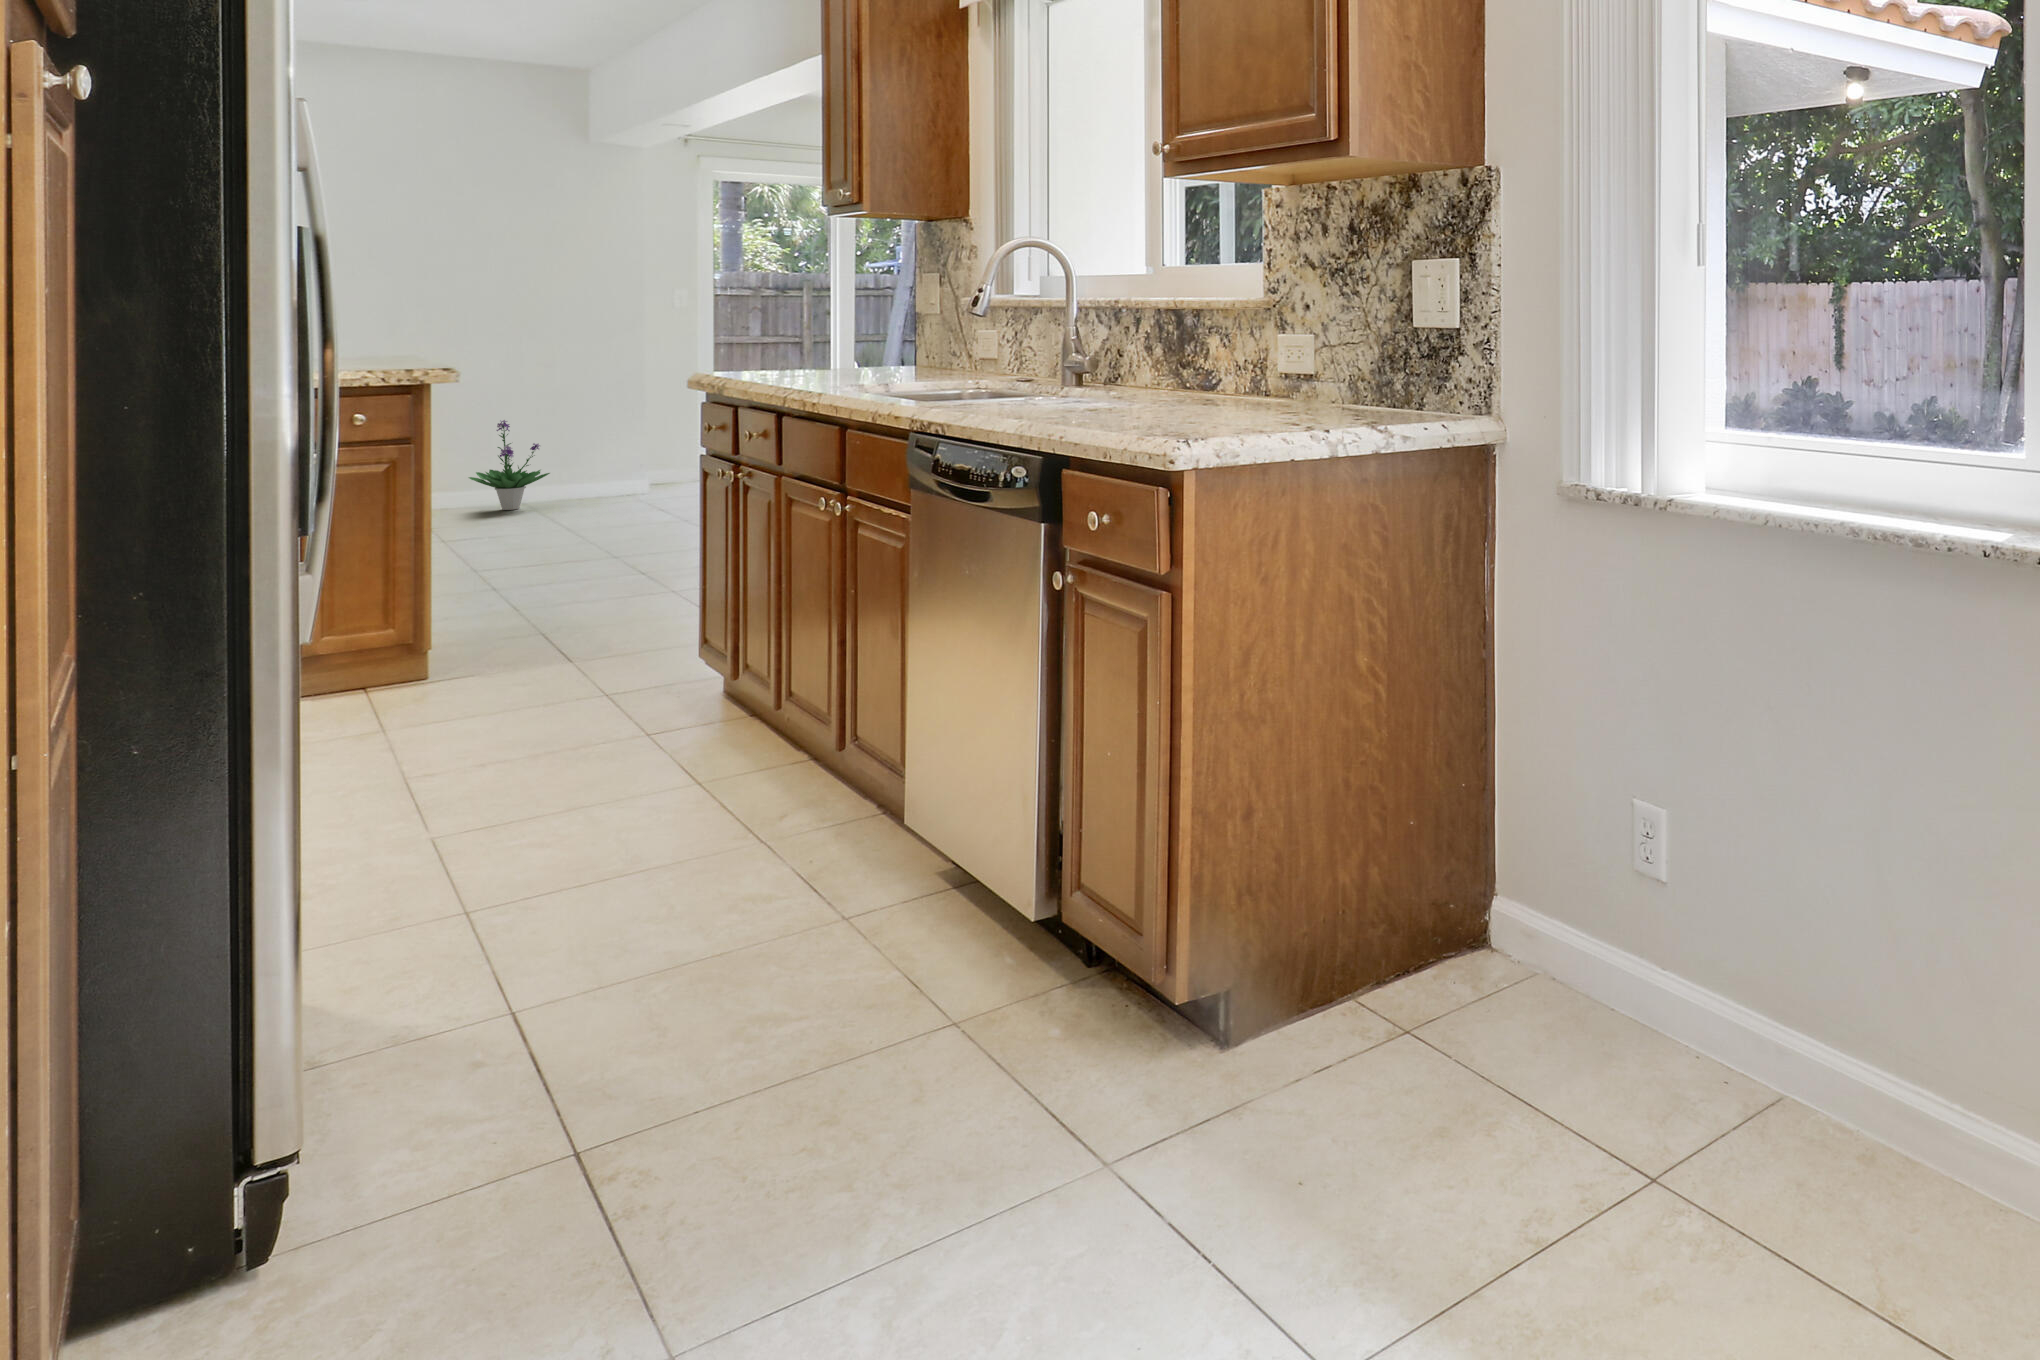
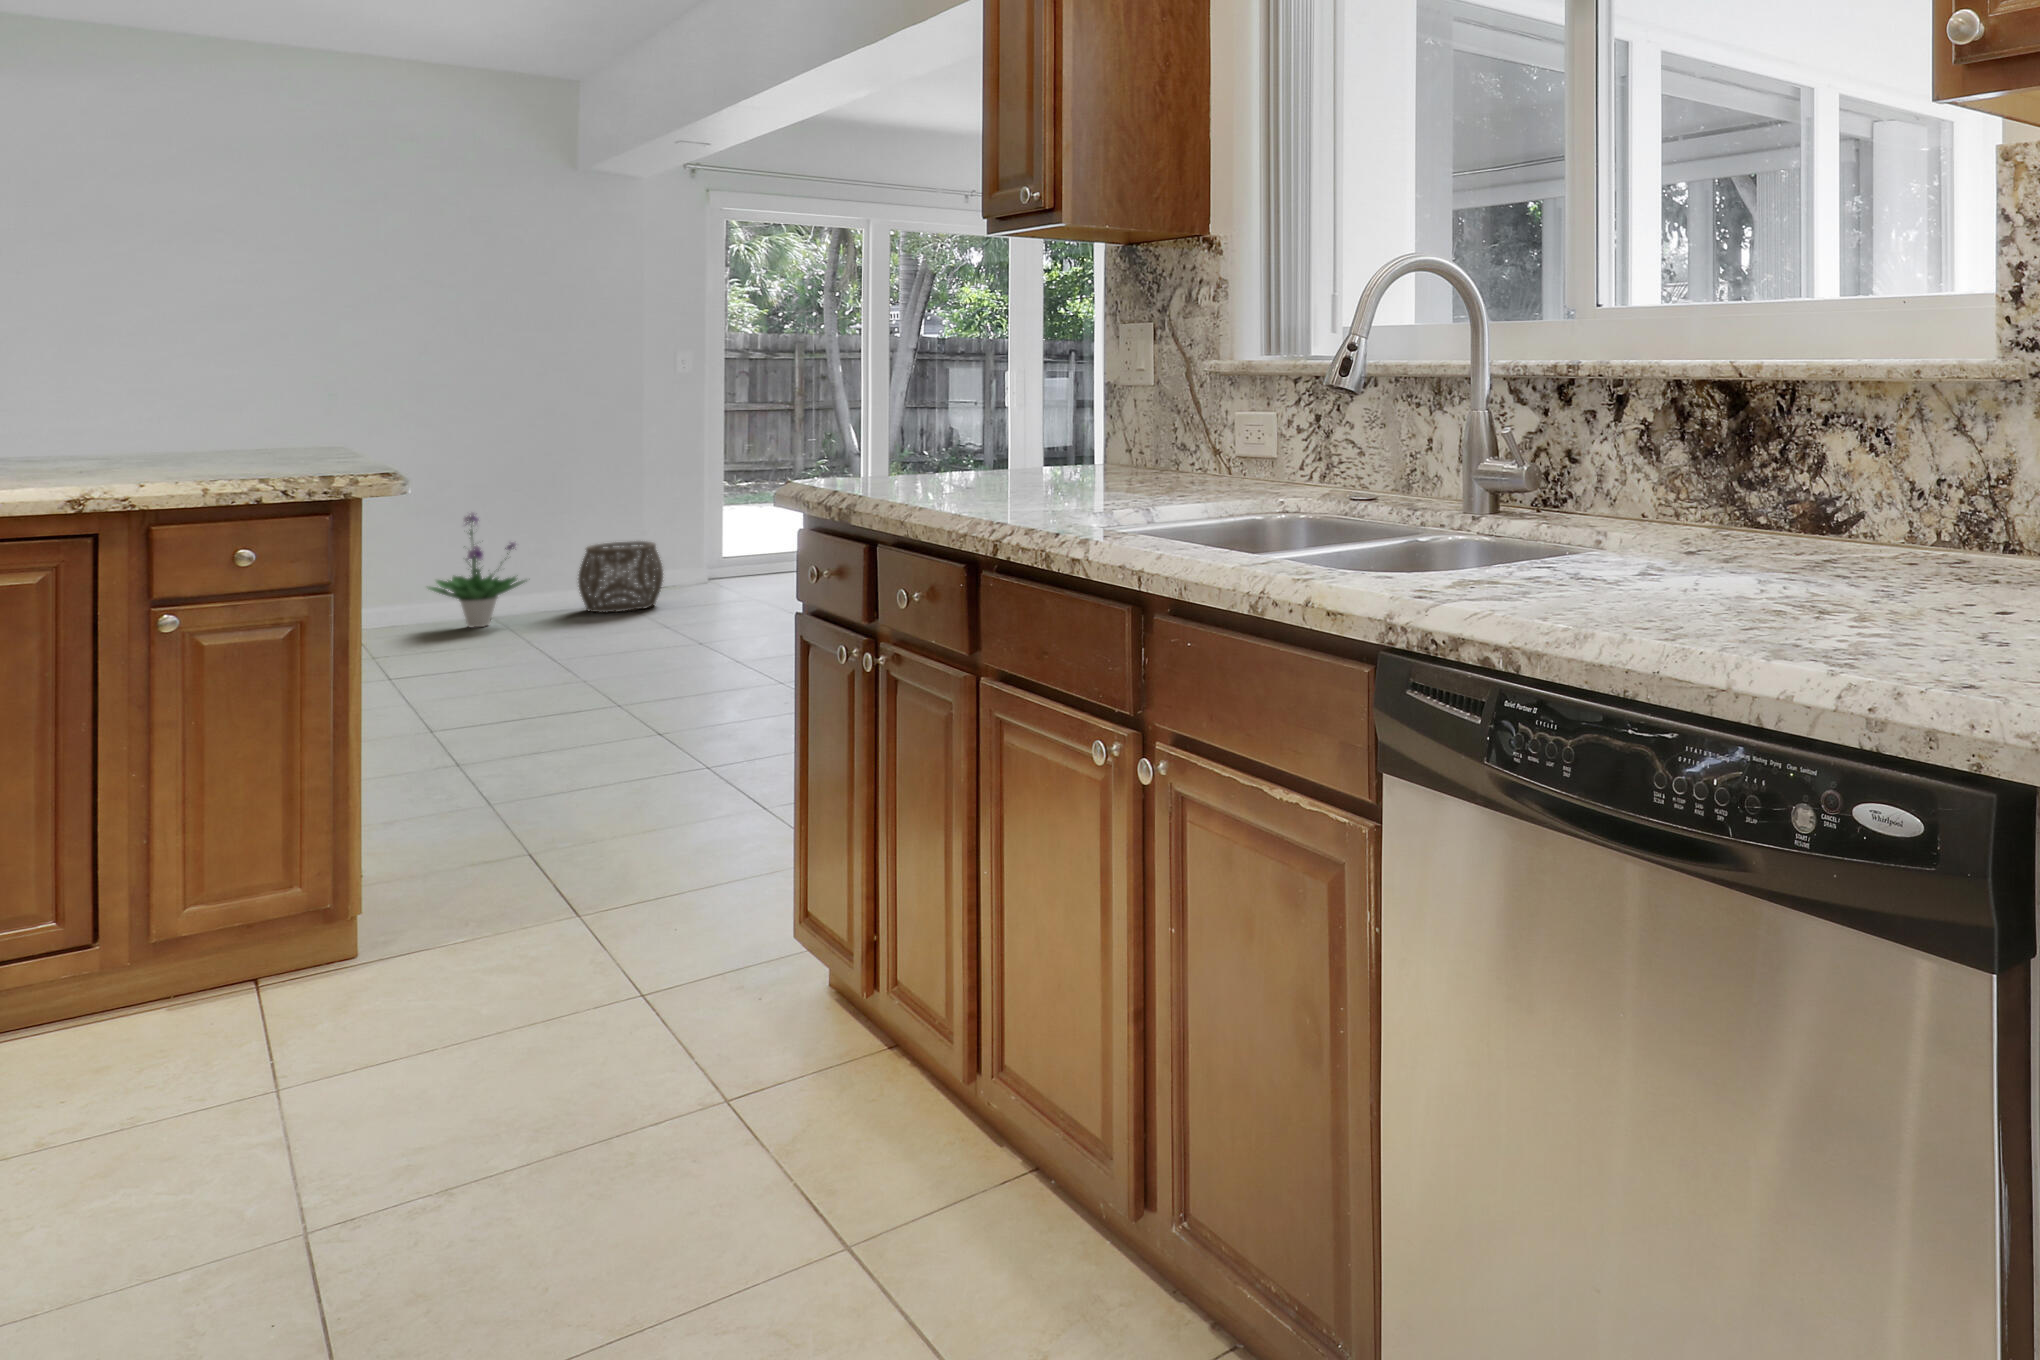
woven basket: none [588,446,658,501] -> present [578,541,663,612]

